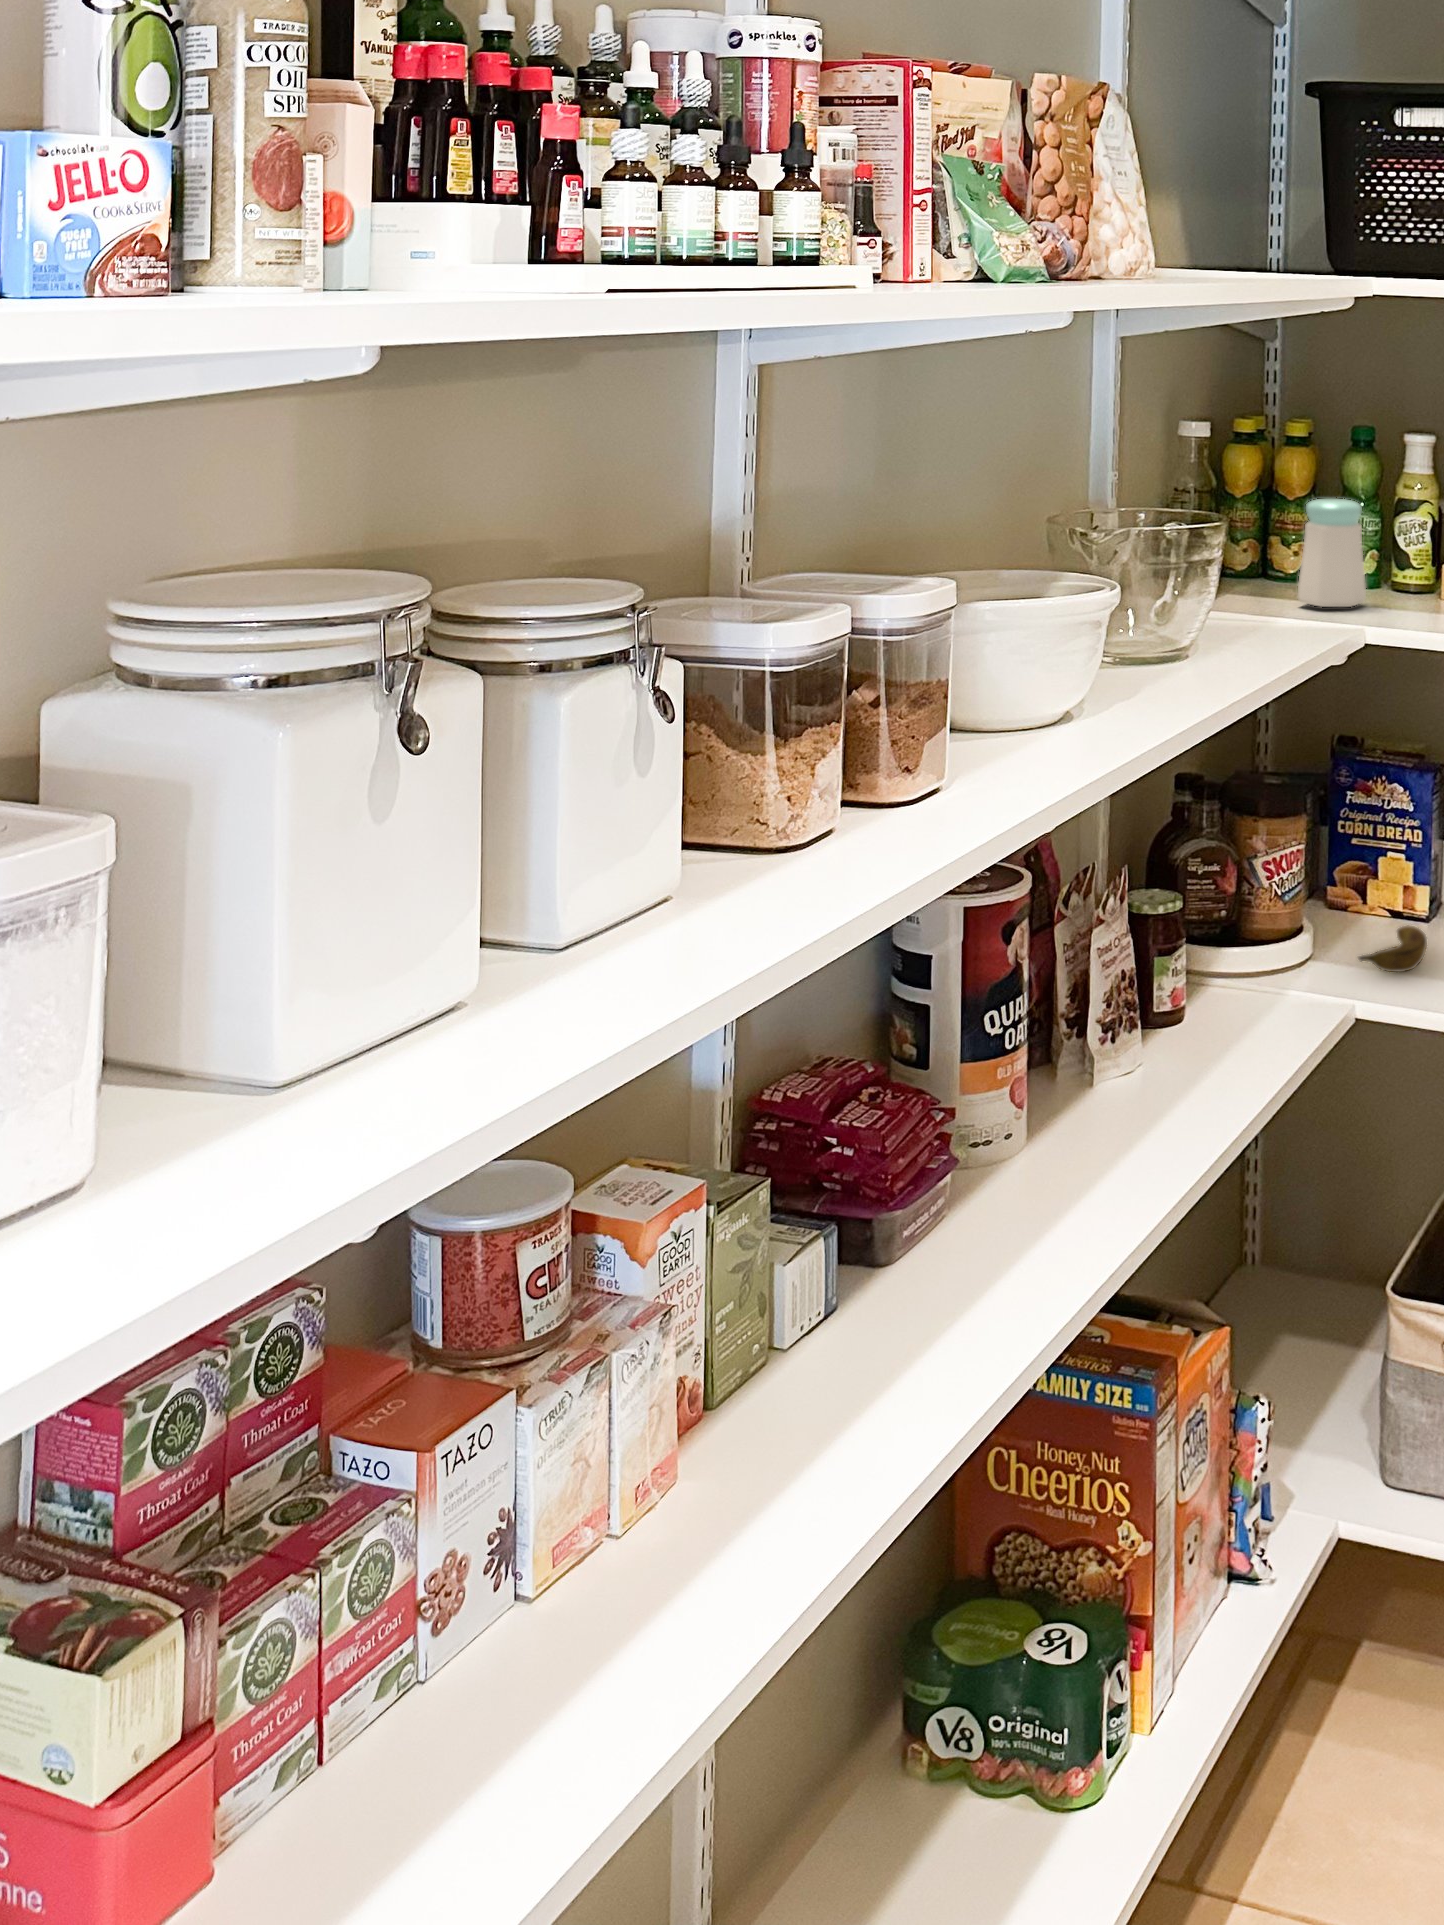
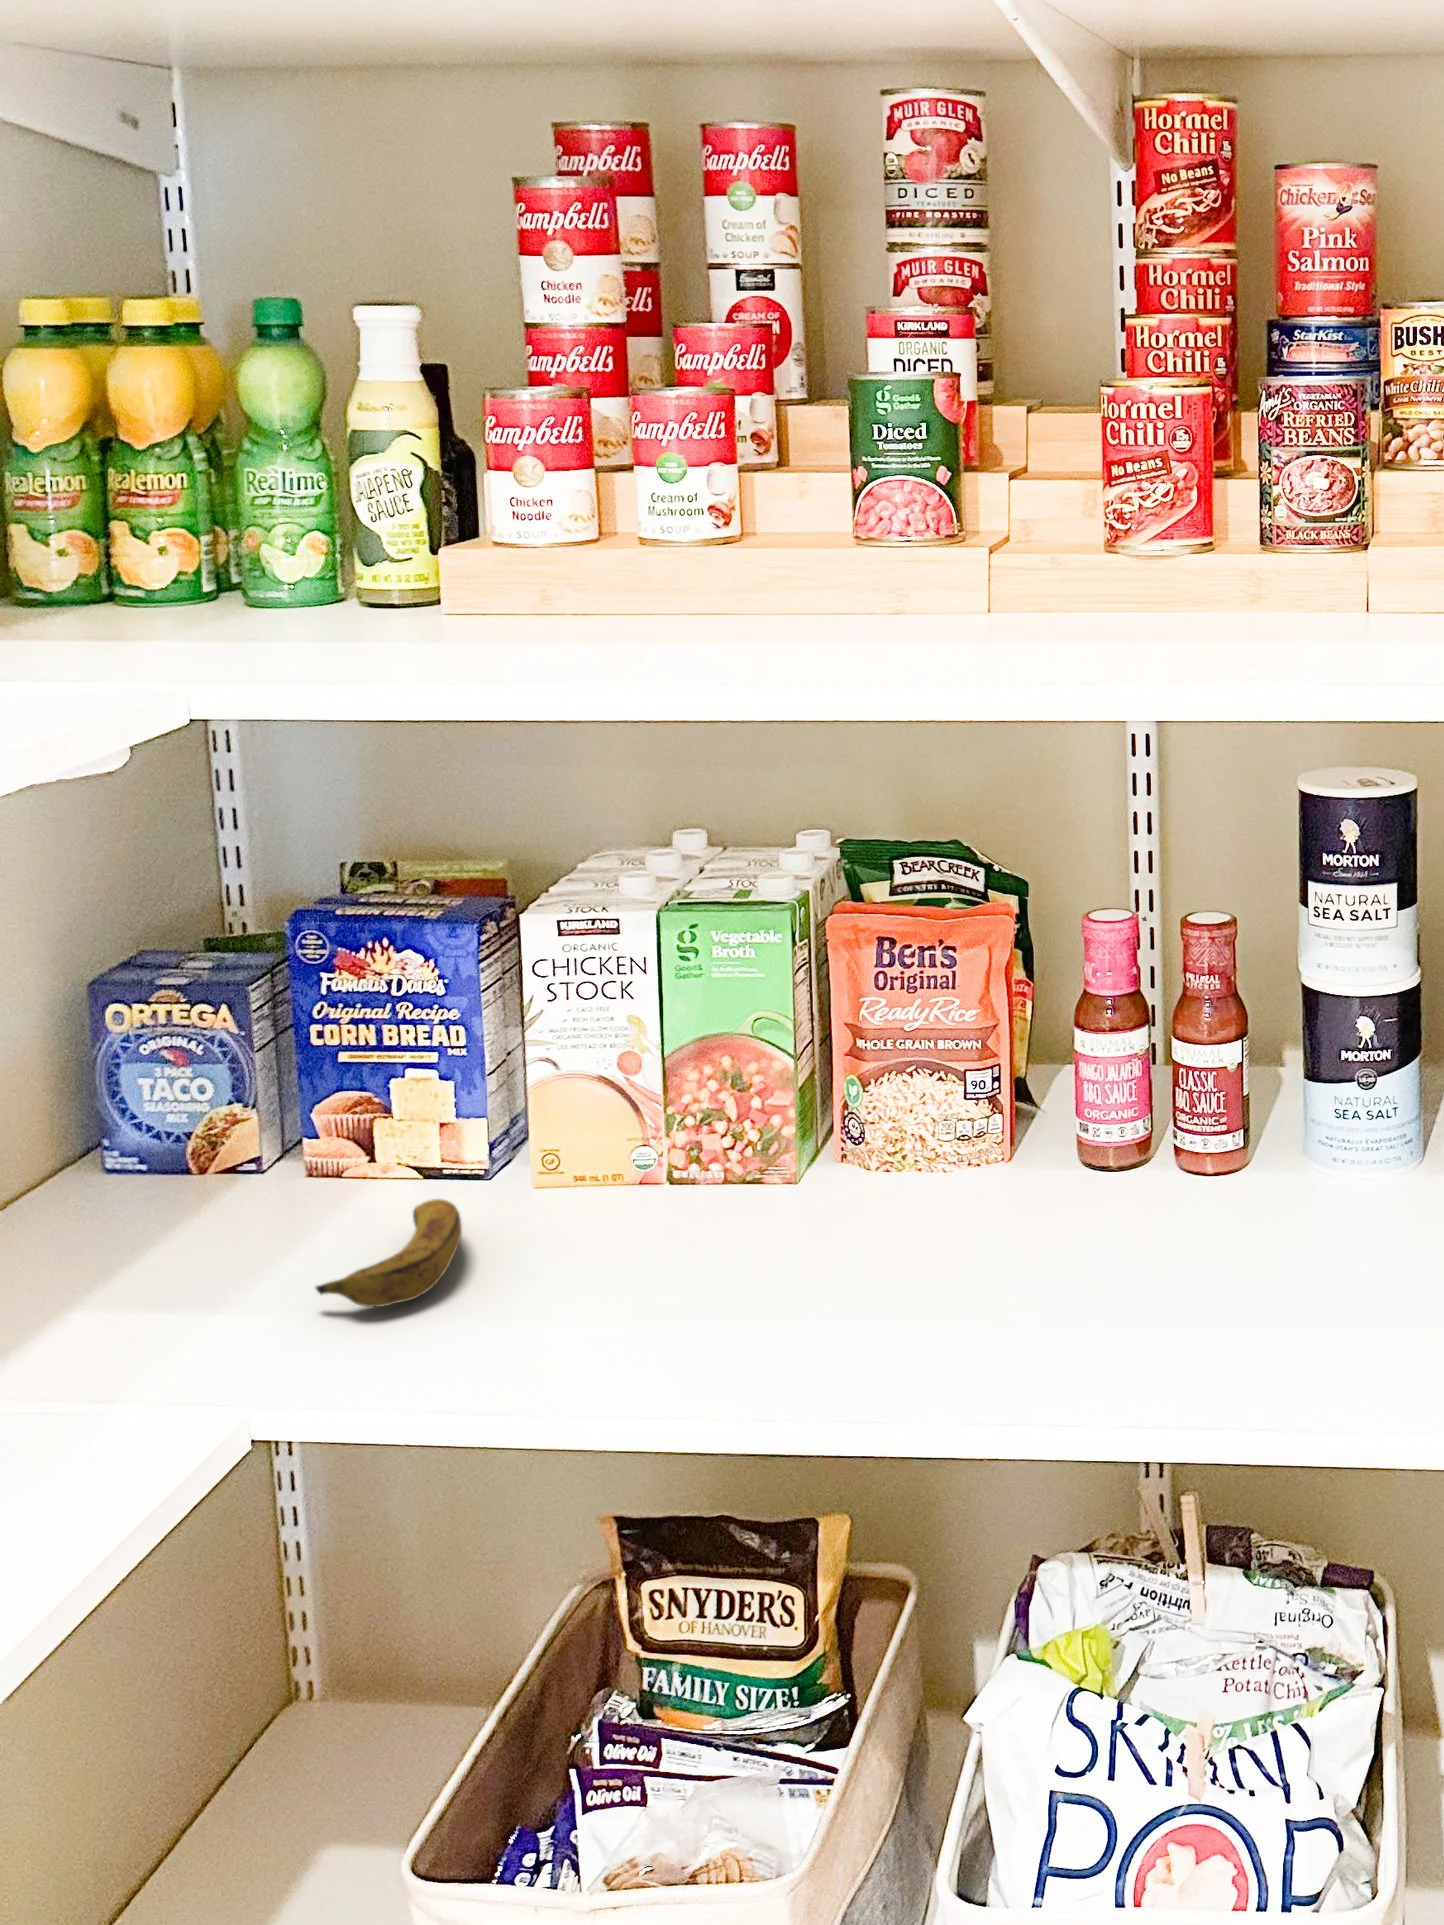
salt shaker: present [1298,499,1366,607] -> none [141,432,289,640]

